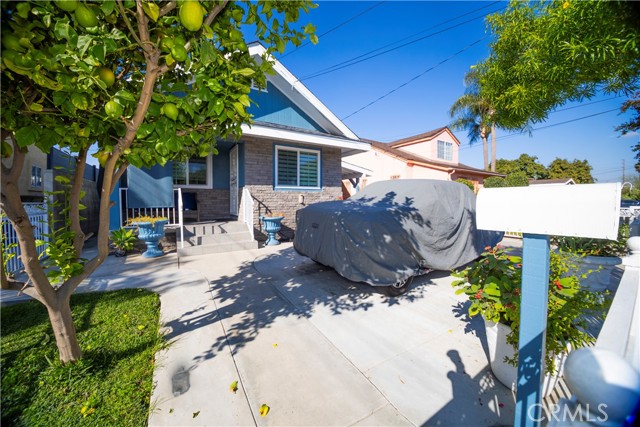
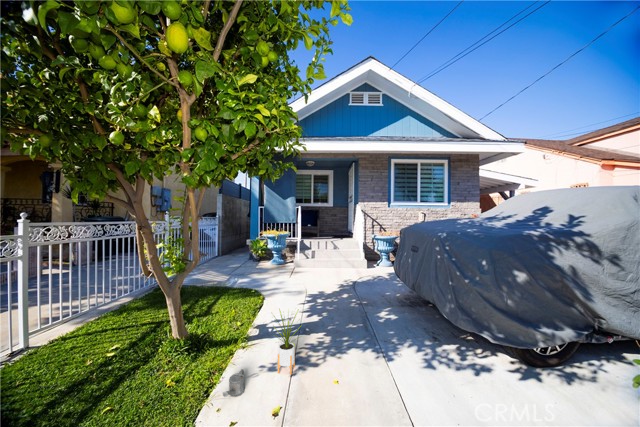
house plant: none [205,291,241,358] -> present [274,309,301,375]

